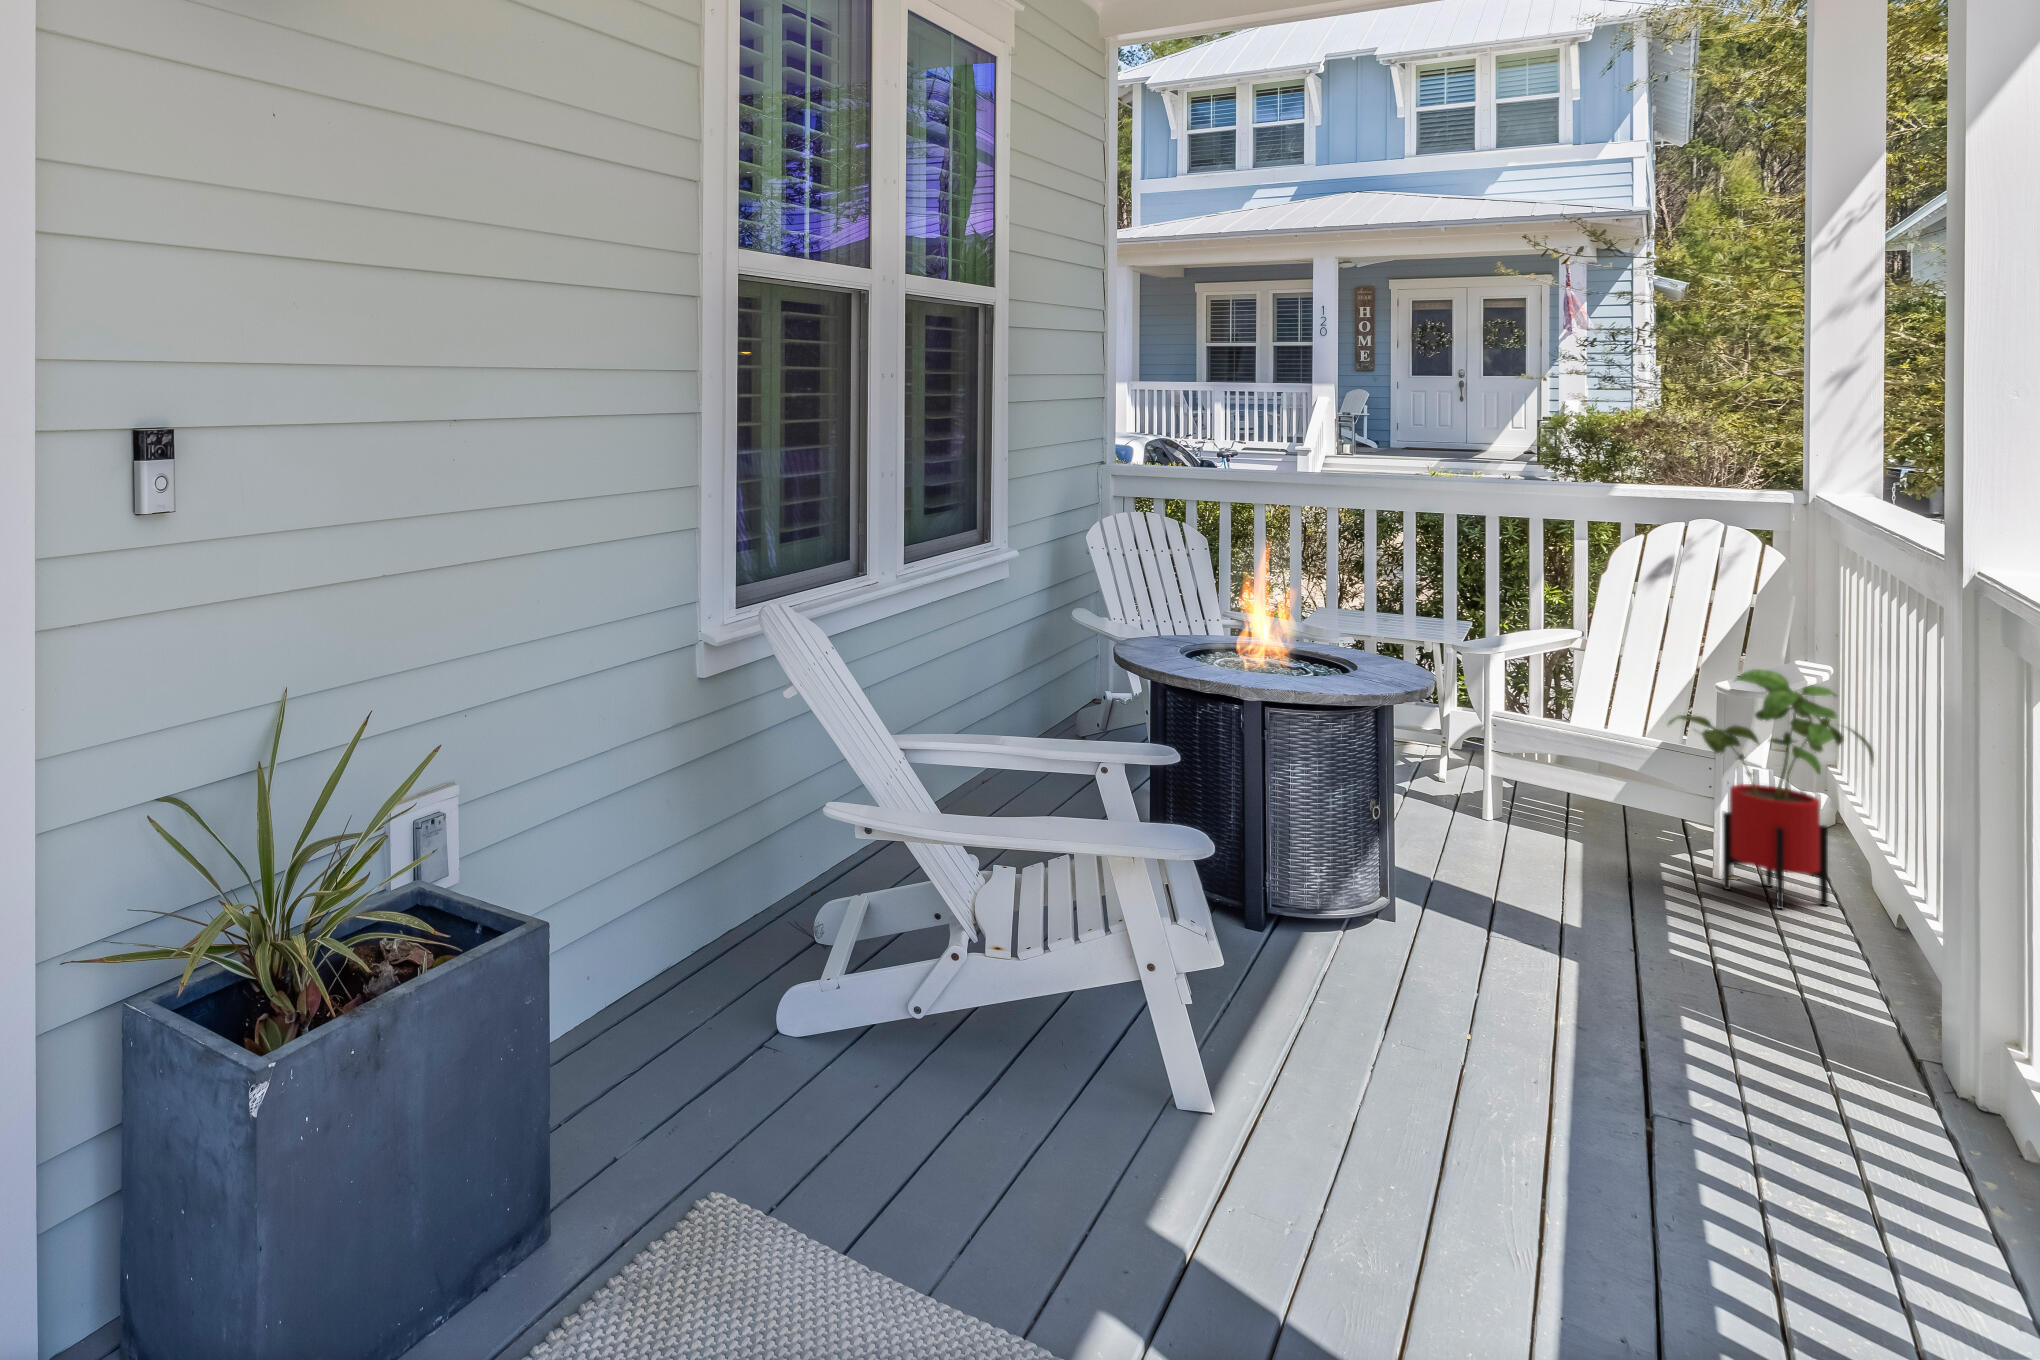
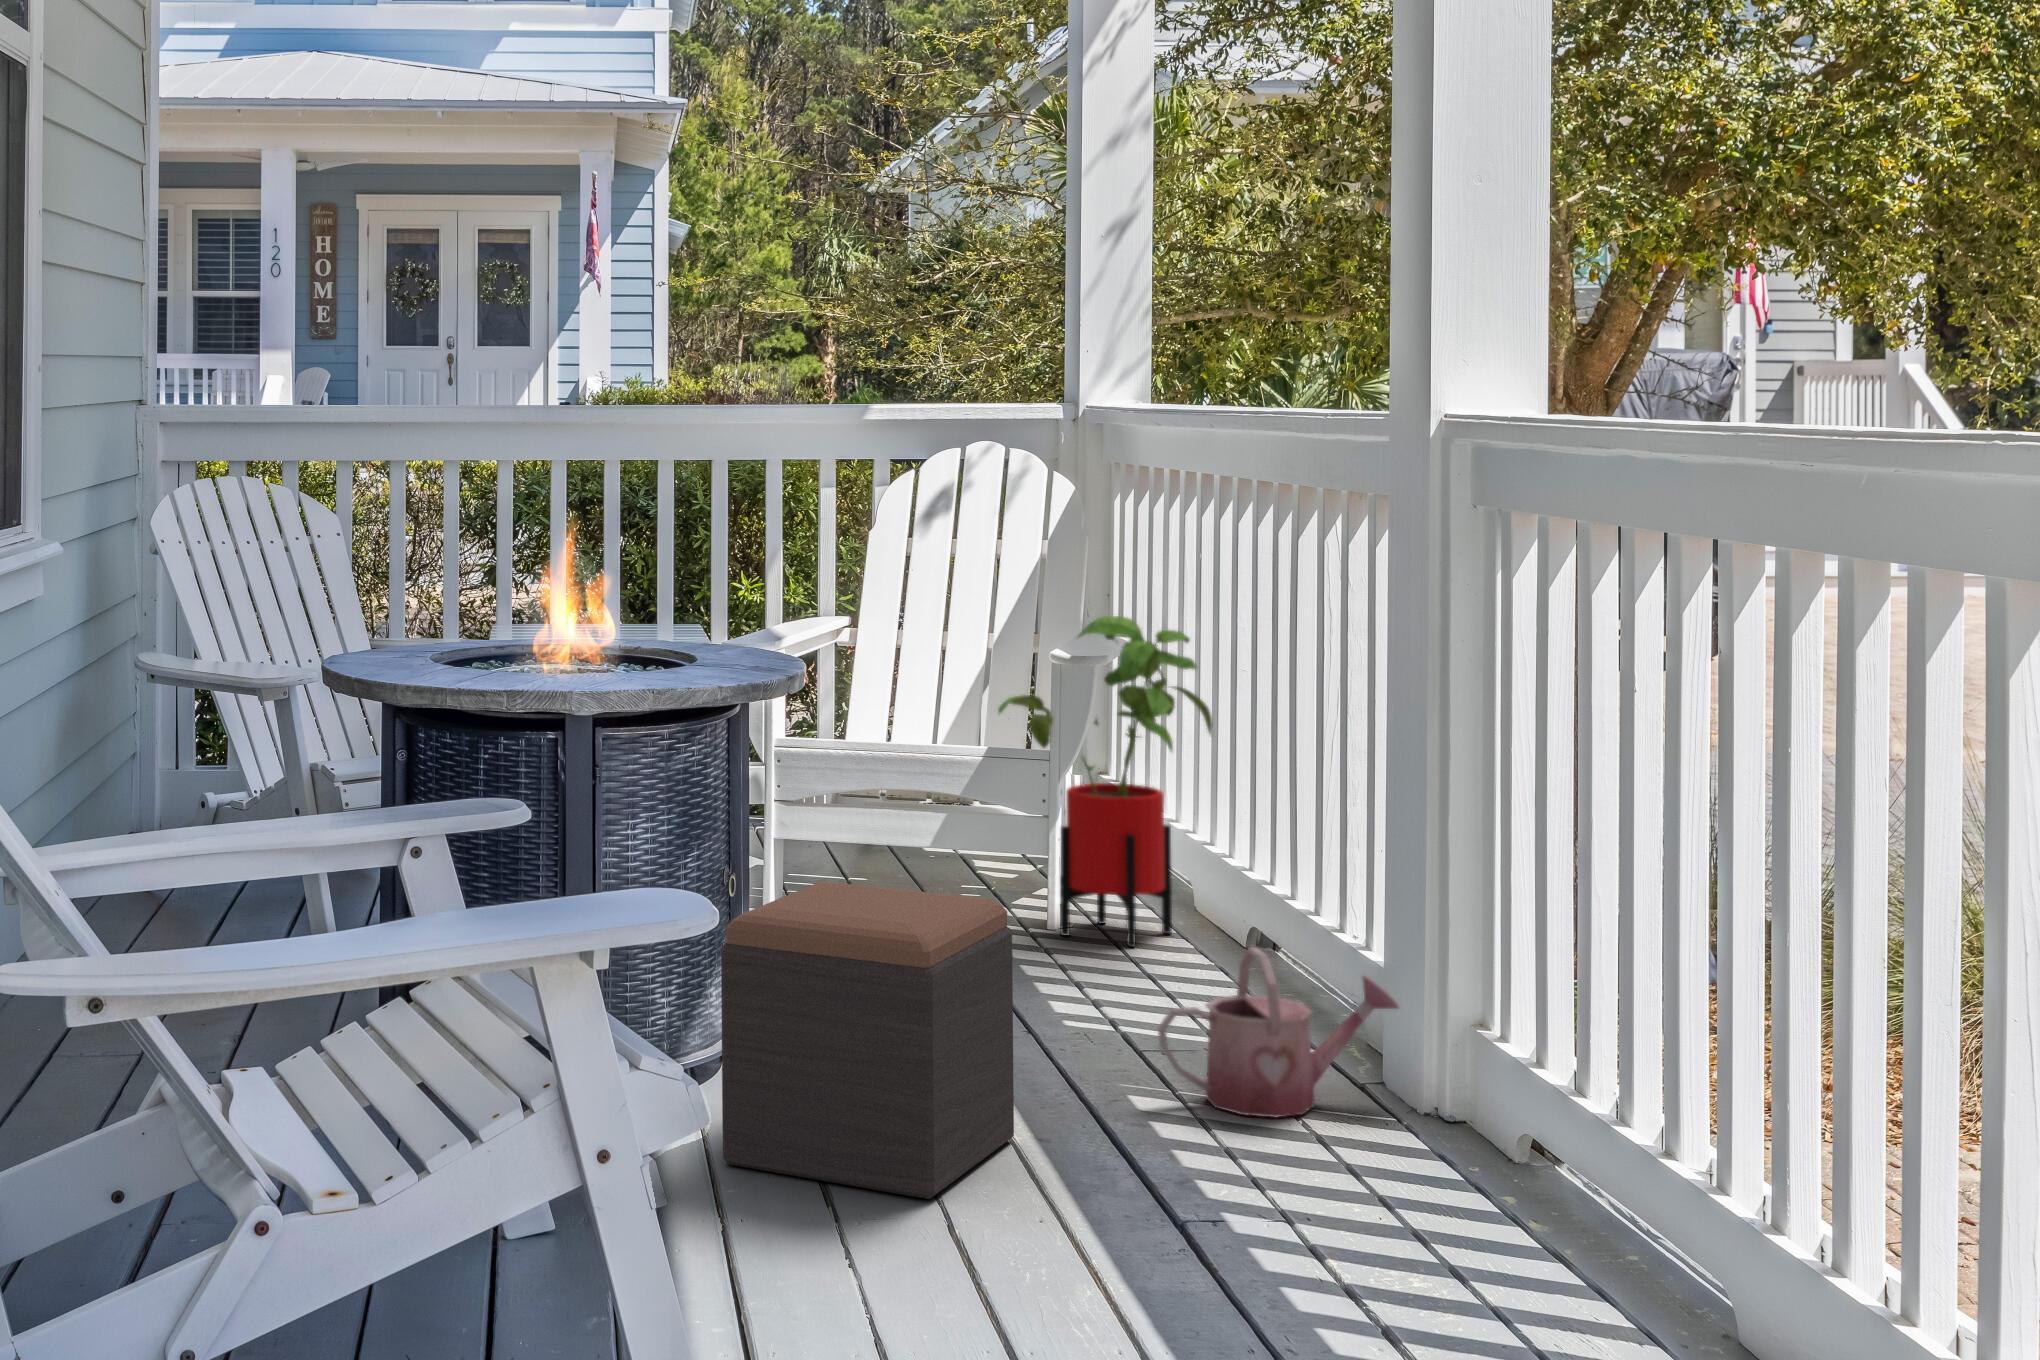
footstool: none [1326,827,1550,1043] -> present [721,882,1014,1199]
watering can: none [1695,934,1923,1063] -> present [1158,947,1399,1117]

